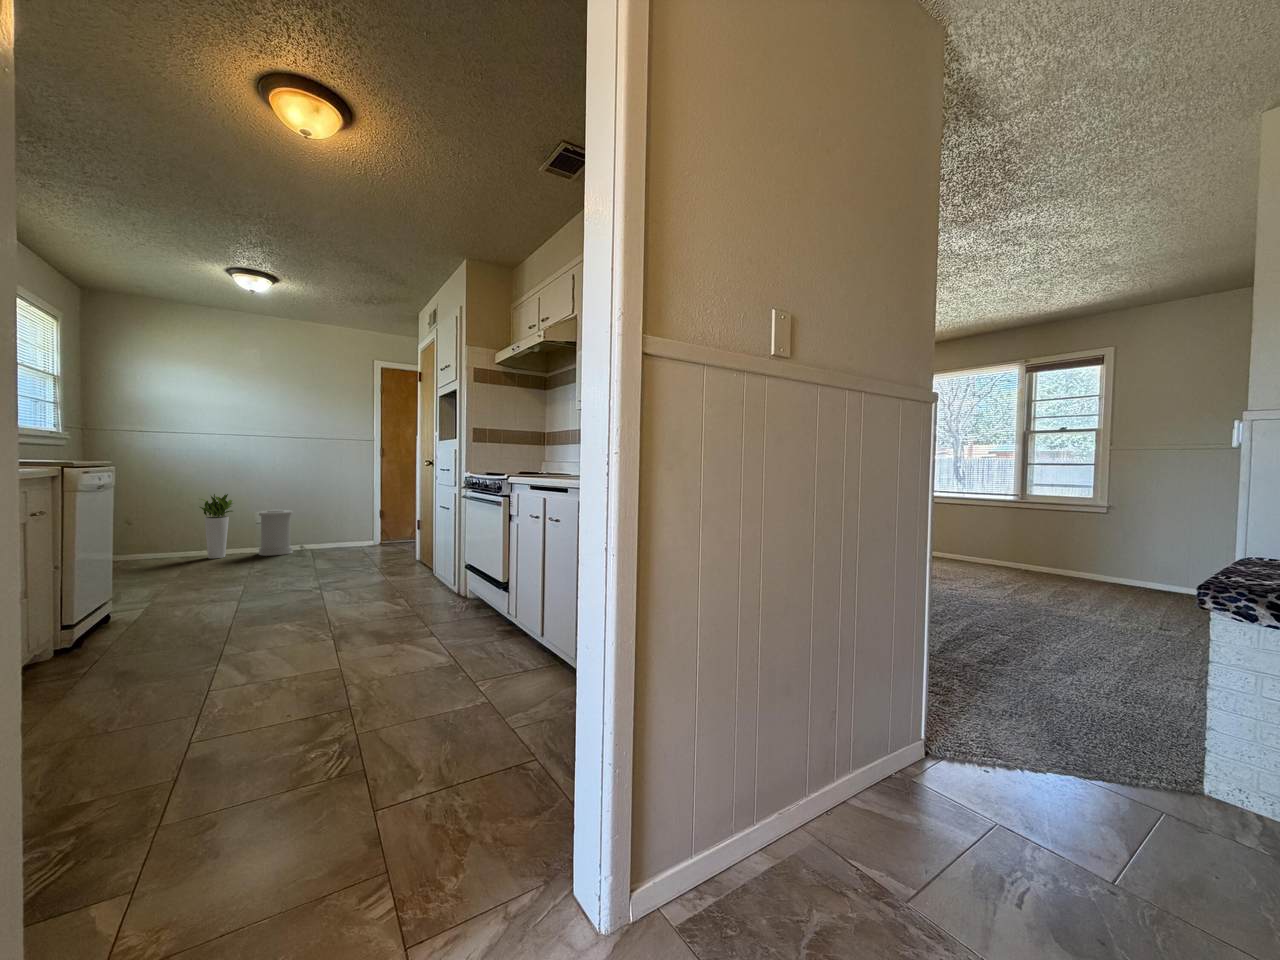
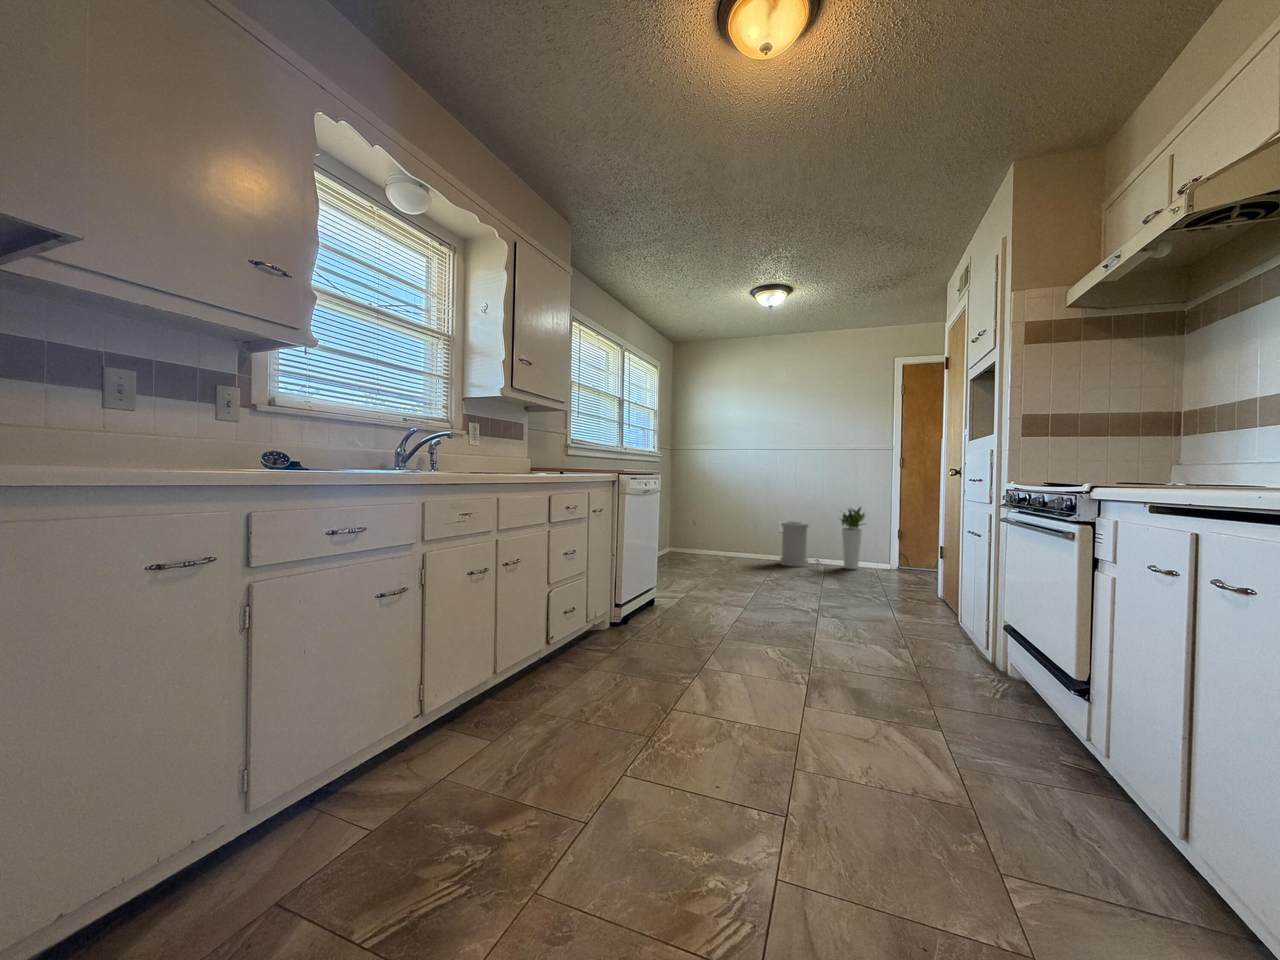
planter: present [200,494,233,558] -> present [841,508,865,569]

